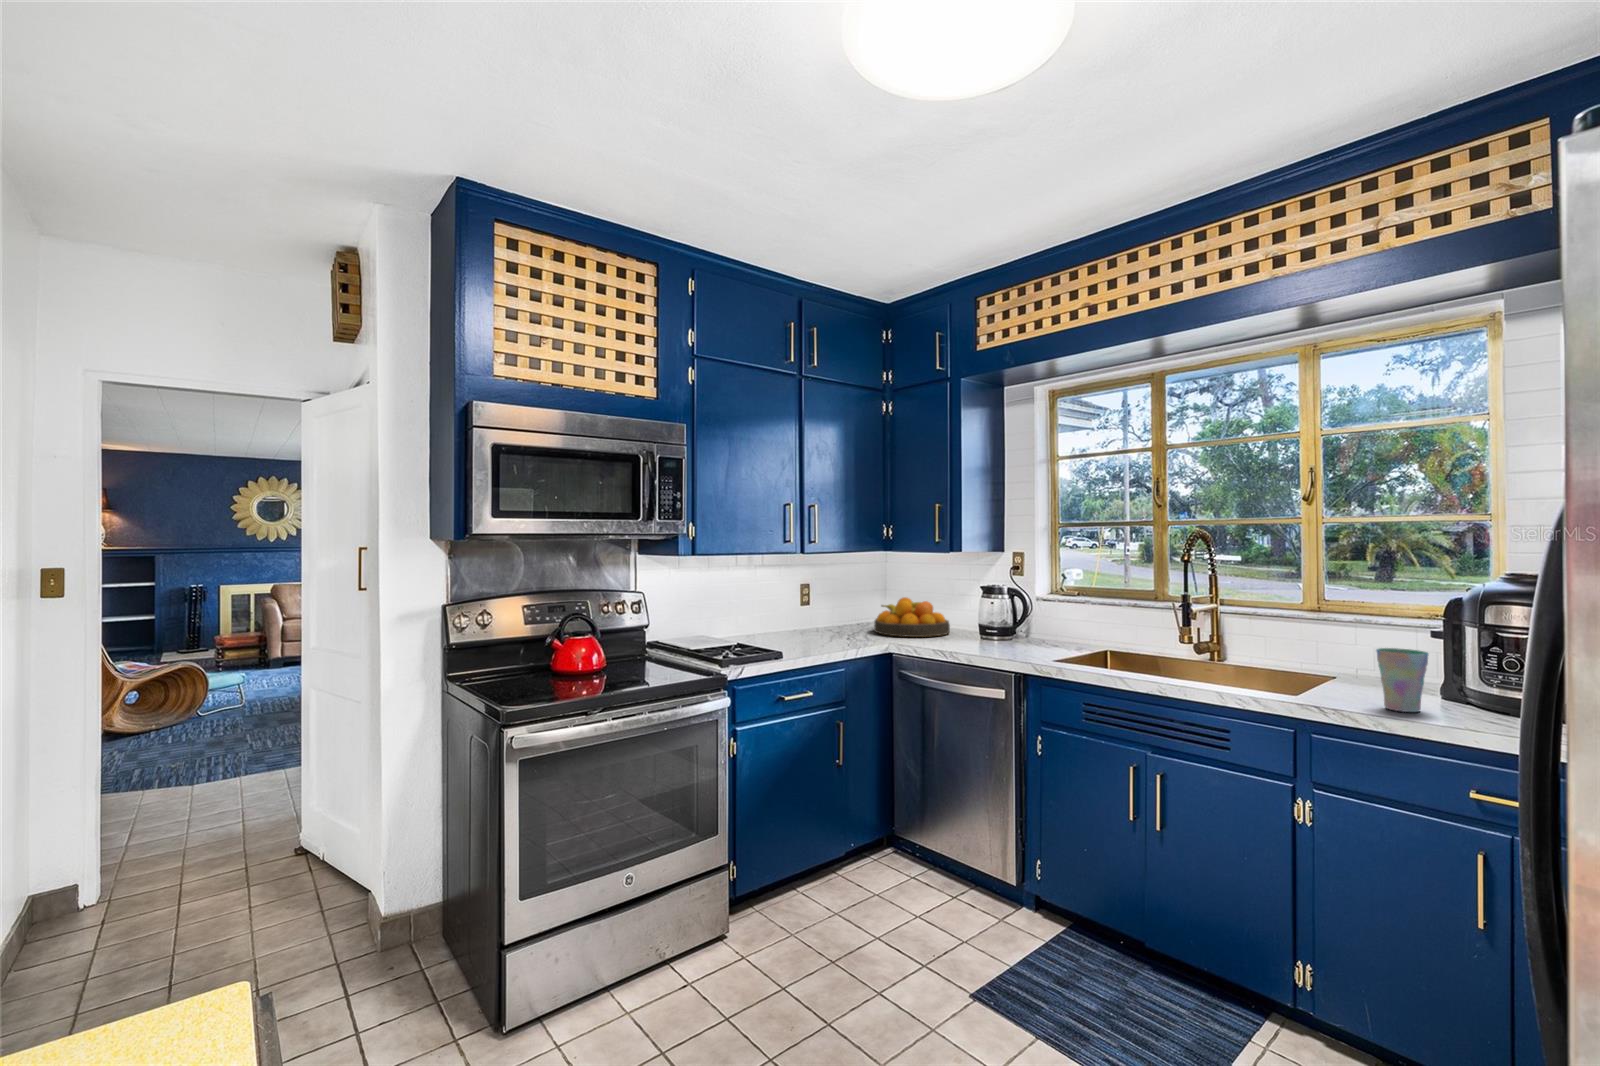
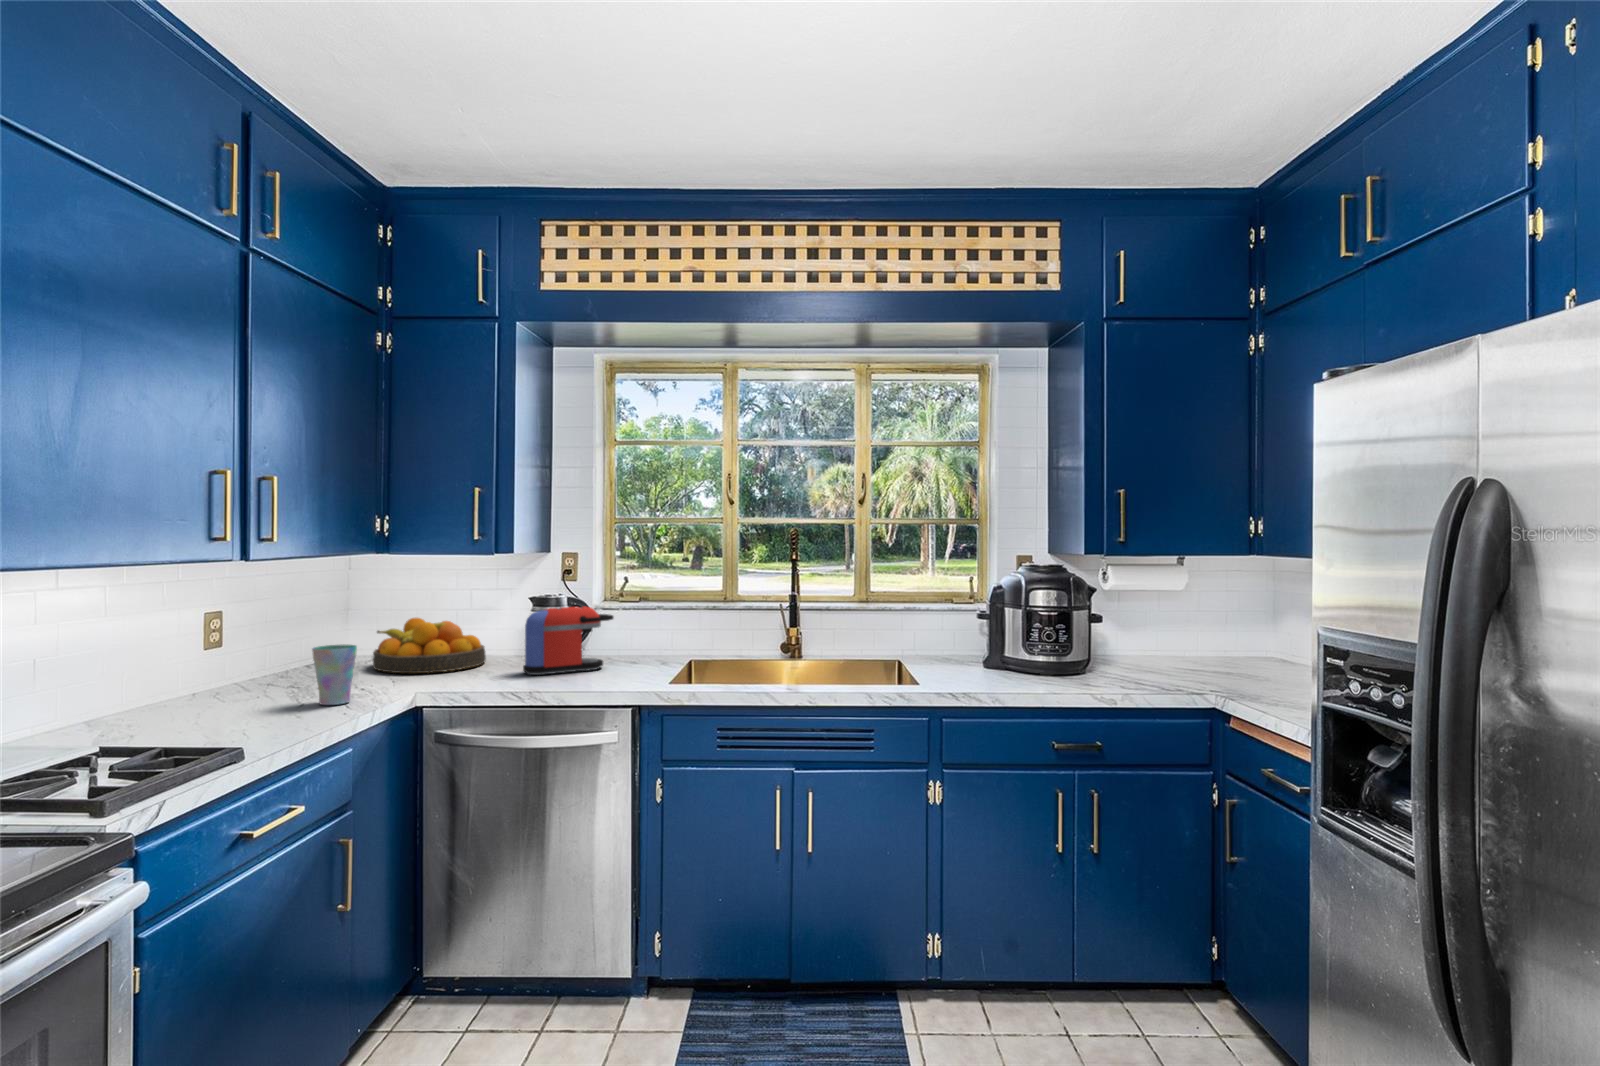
coffee maker: none [961,595,1035,647] -> present [523,606,614,675]
cup: present [1376,648,1428,712] -> present [312,645,357,705]

